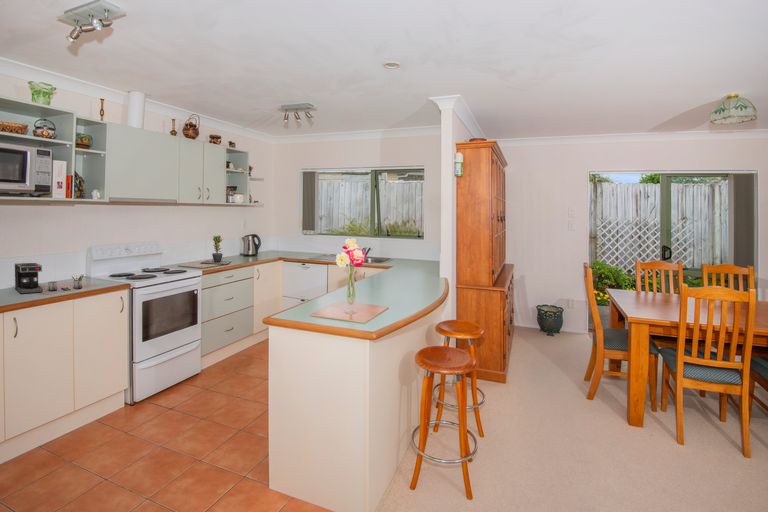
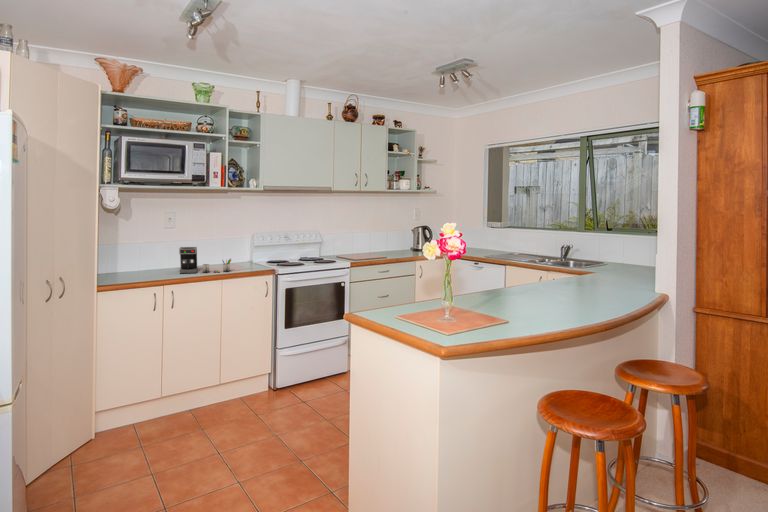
potted plant: present [201,236,230,264] -> none [361,224,396,256]

